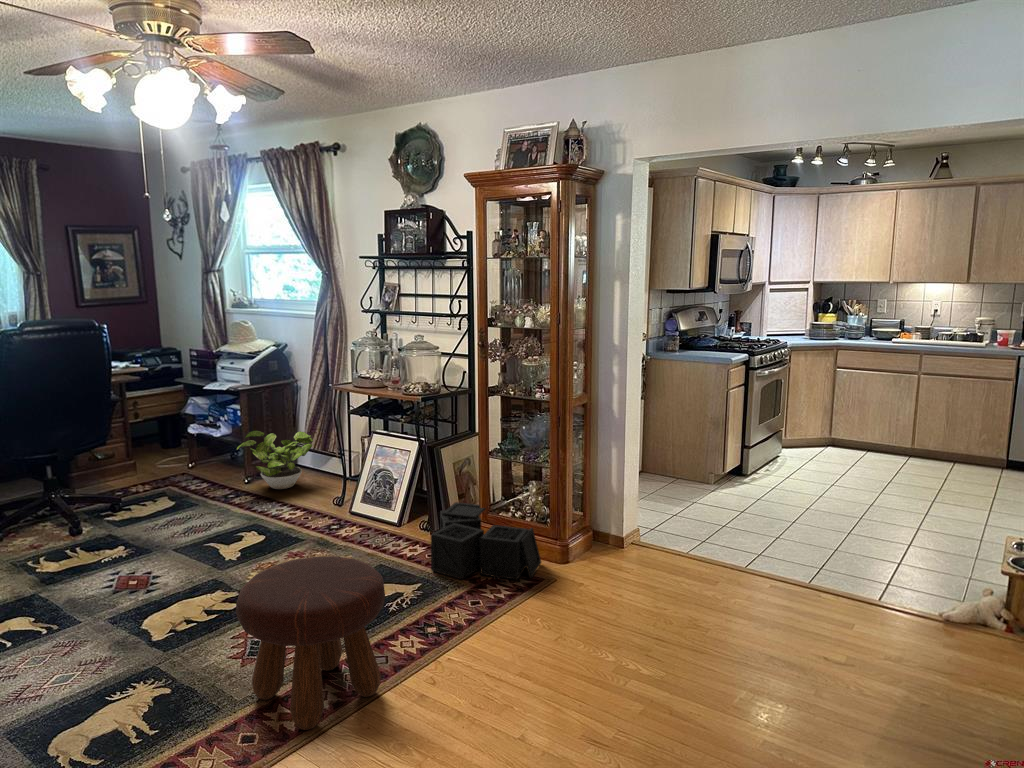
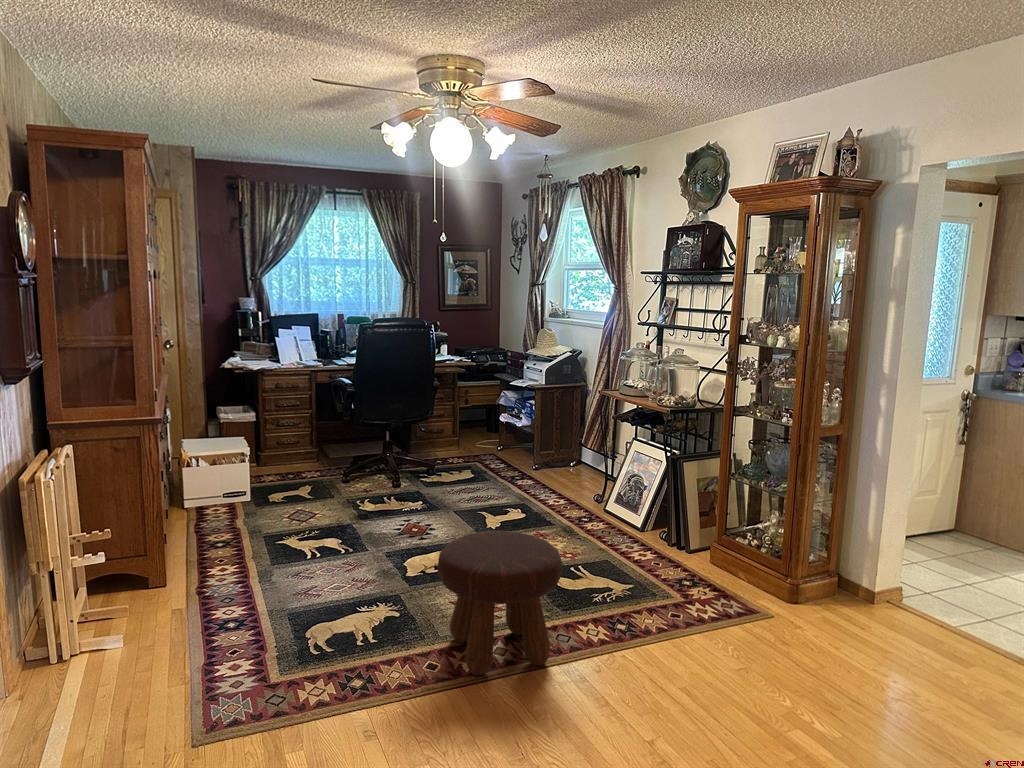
potted plant: present [237,431,313,489] -> none [526,424,592,479]
storage bin: present [431,502,541,585] -> none [651,517,767,607]

